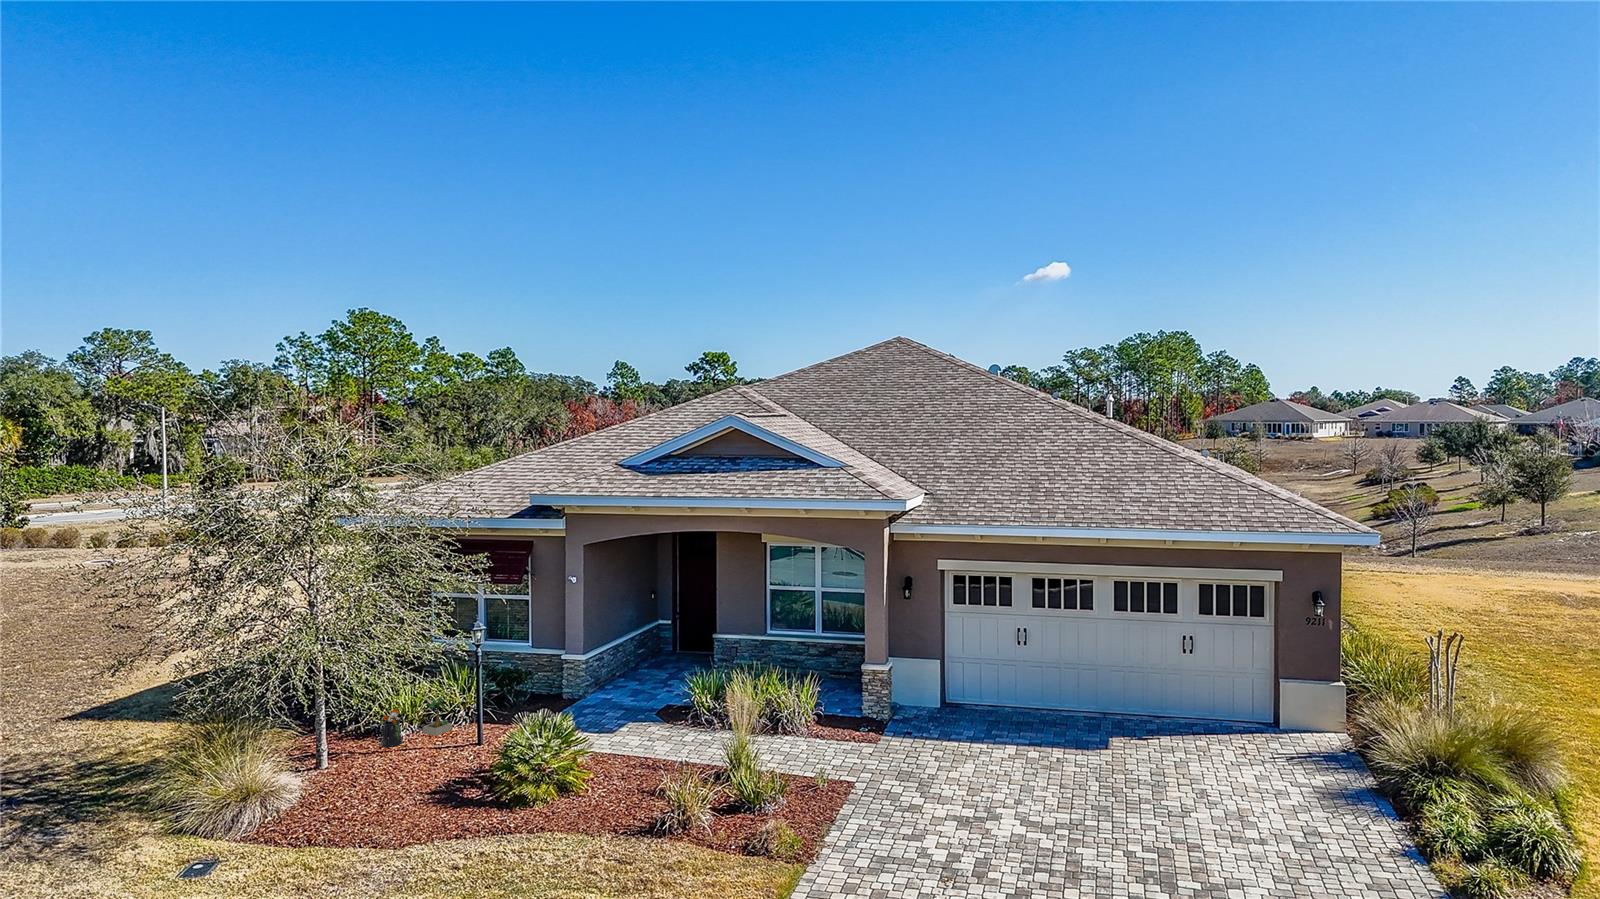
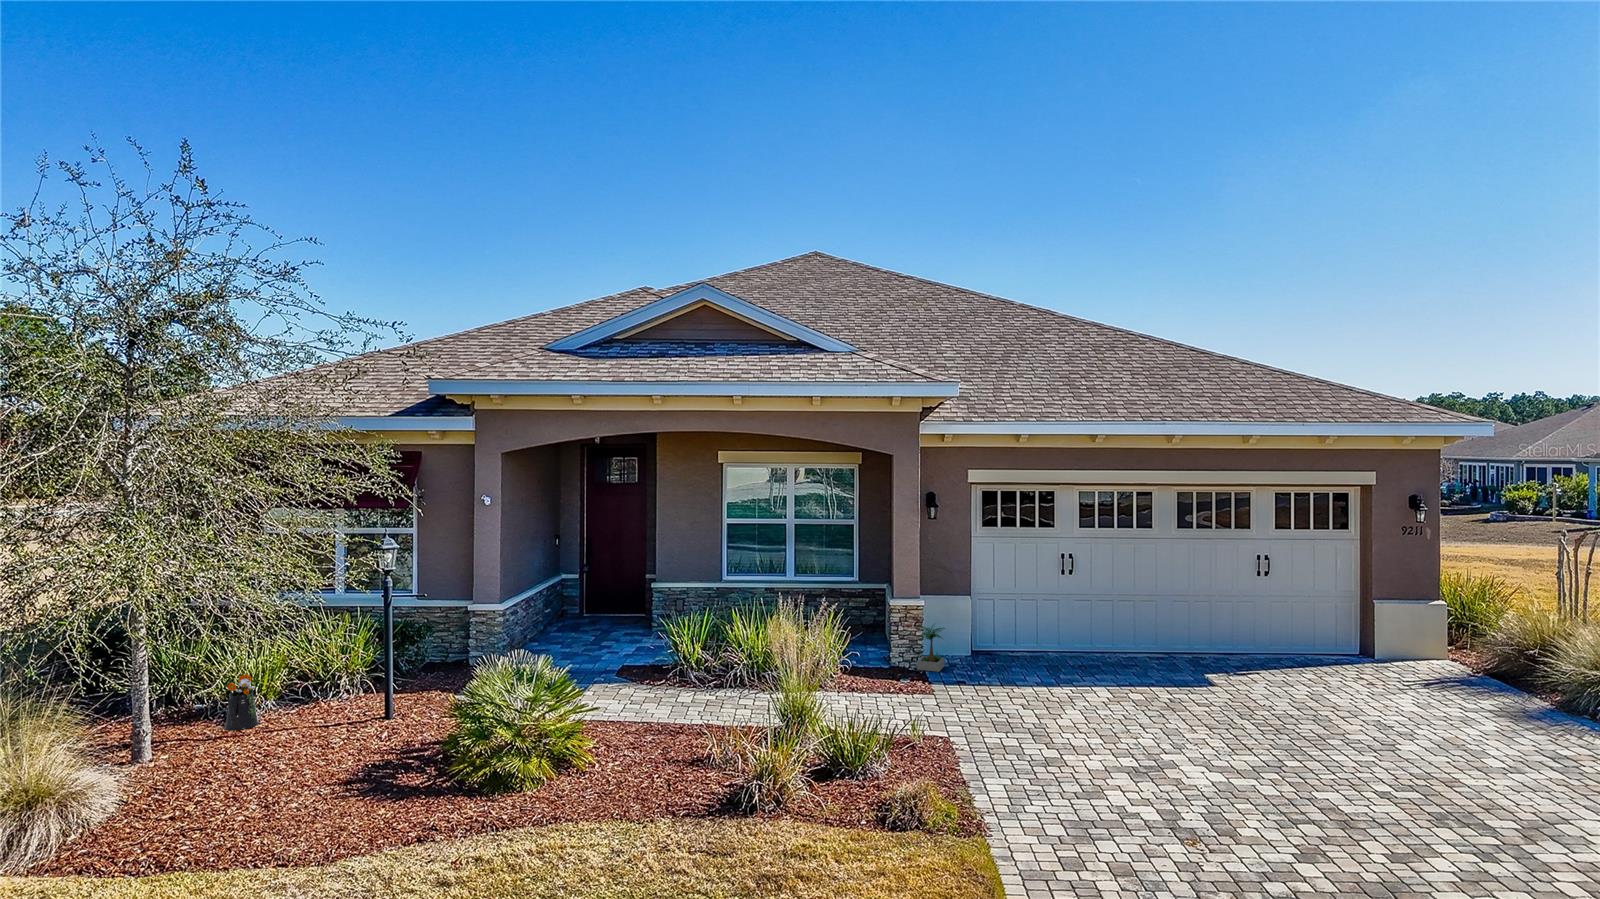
potted plant: present [423,695,451,736] -> present [917,625,945,672]

